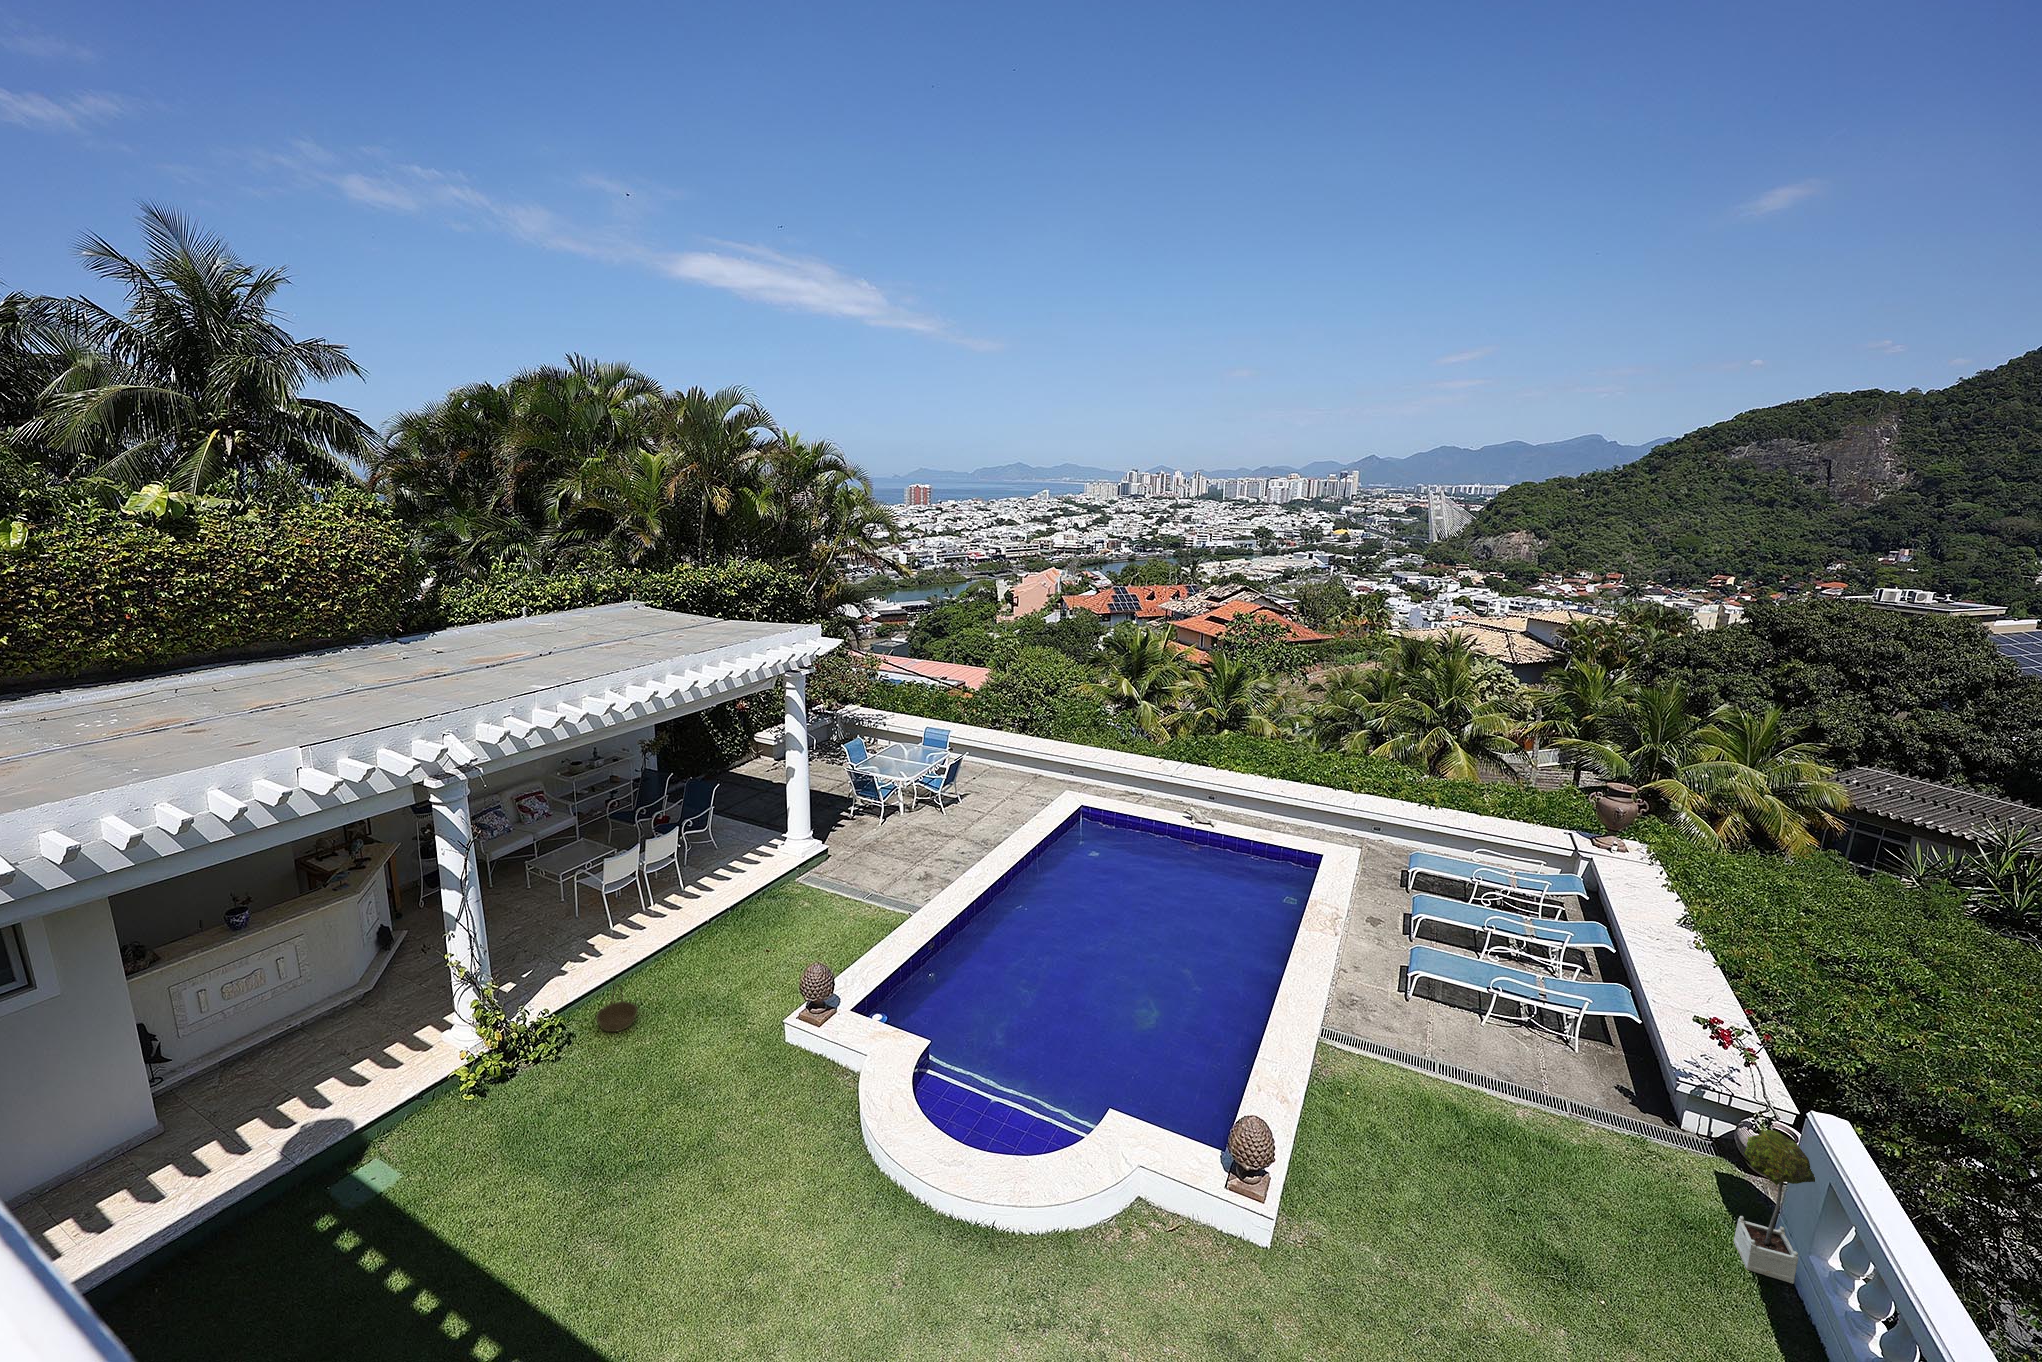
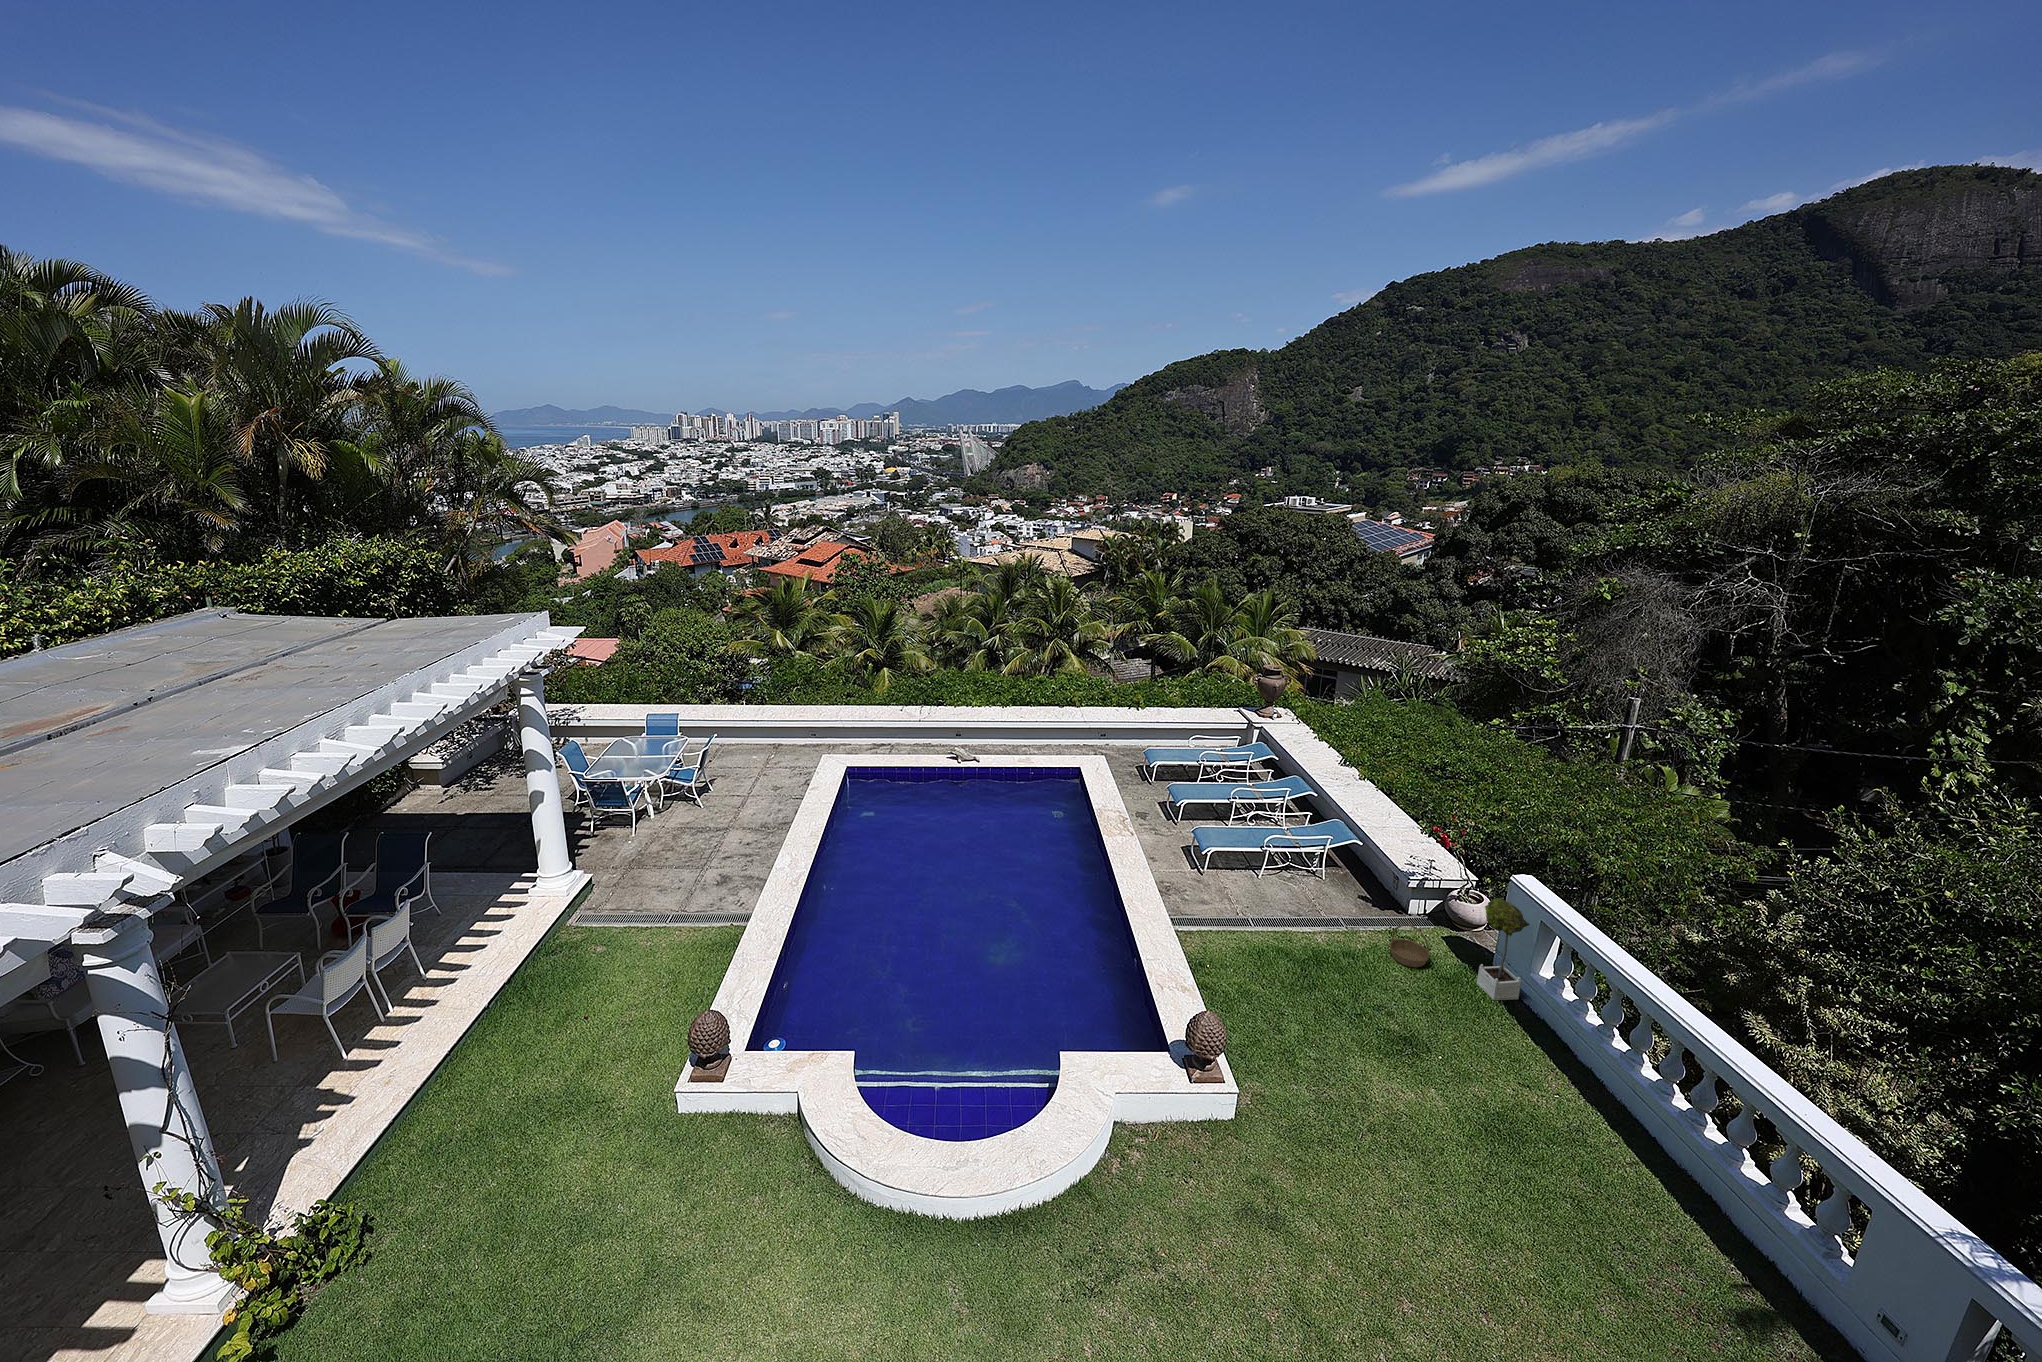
basket: present [596,984,638,1032] -> present [1389,924,1430,967]

